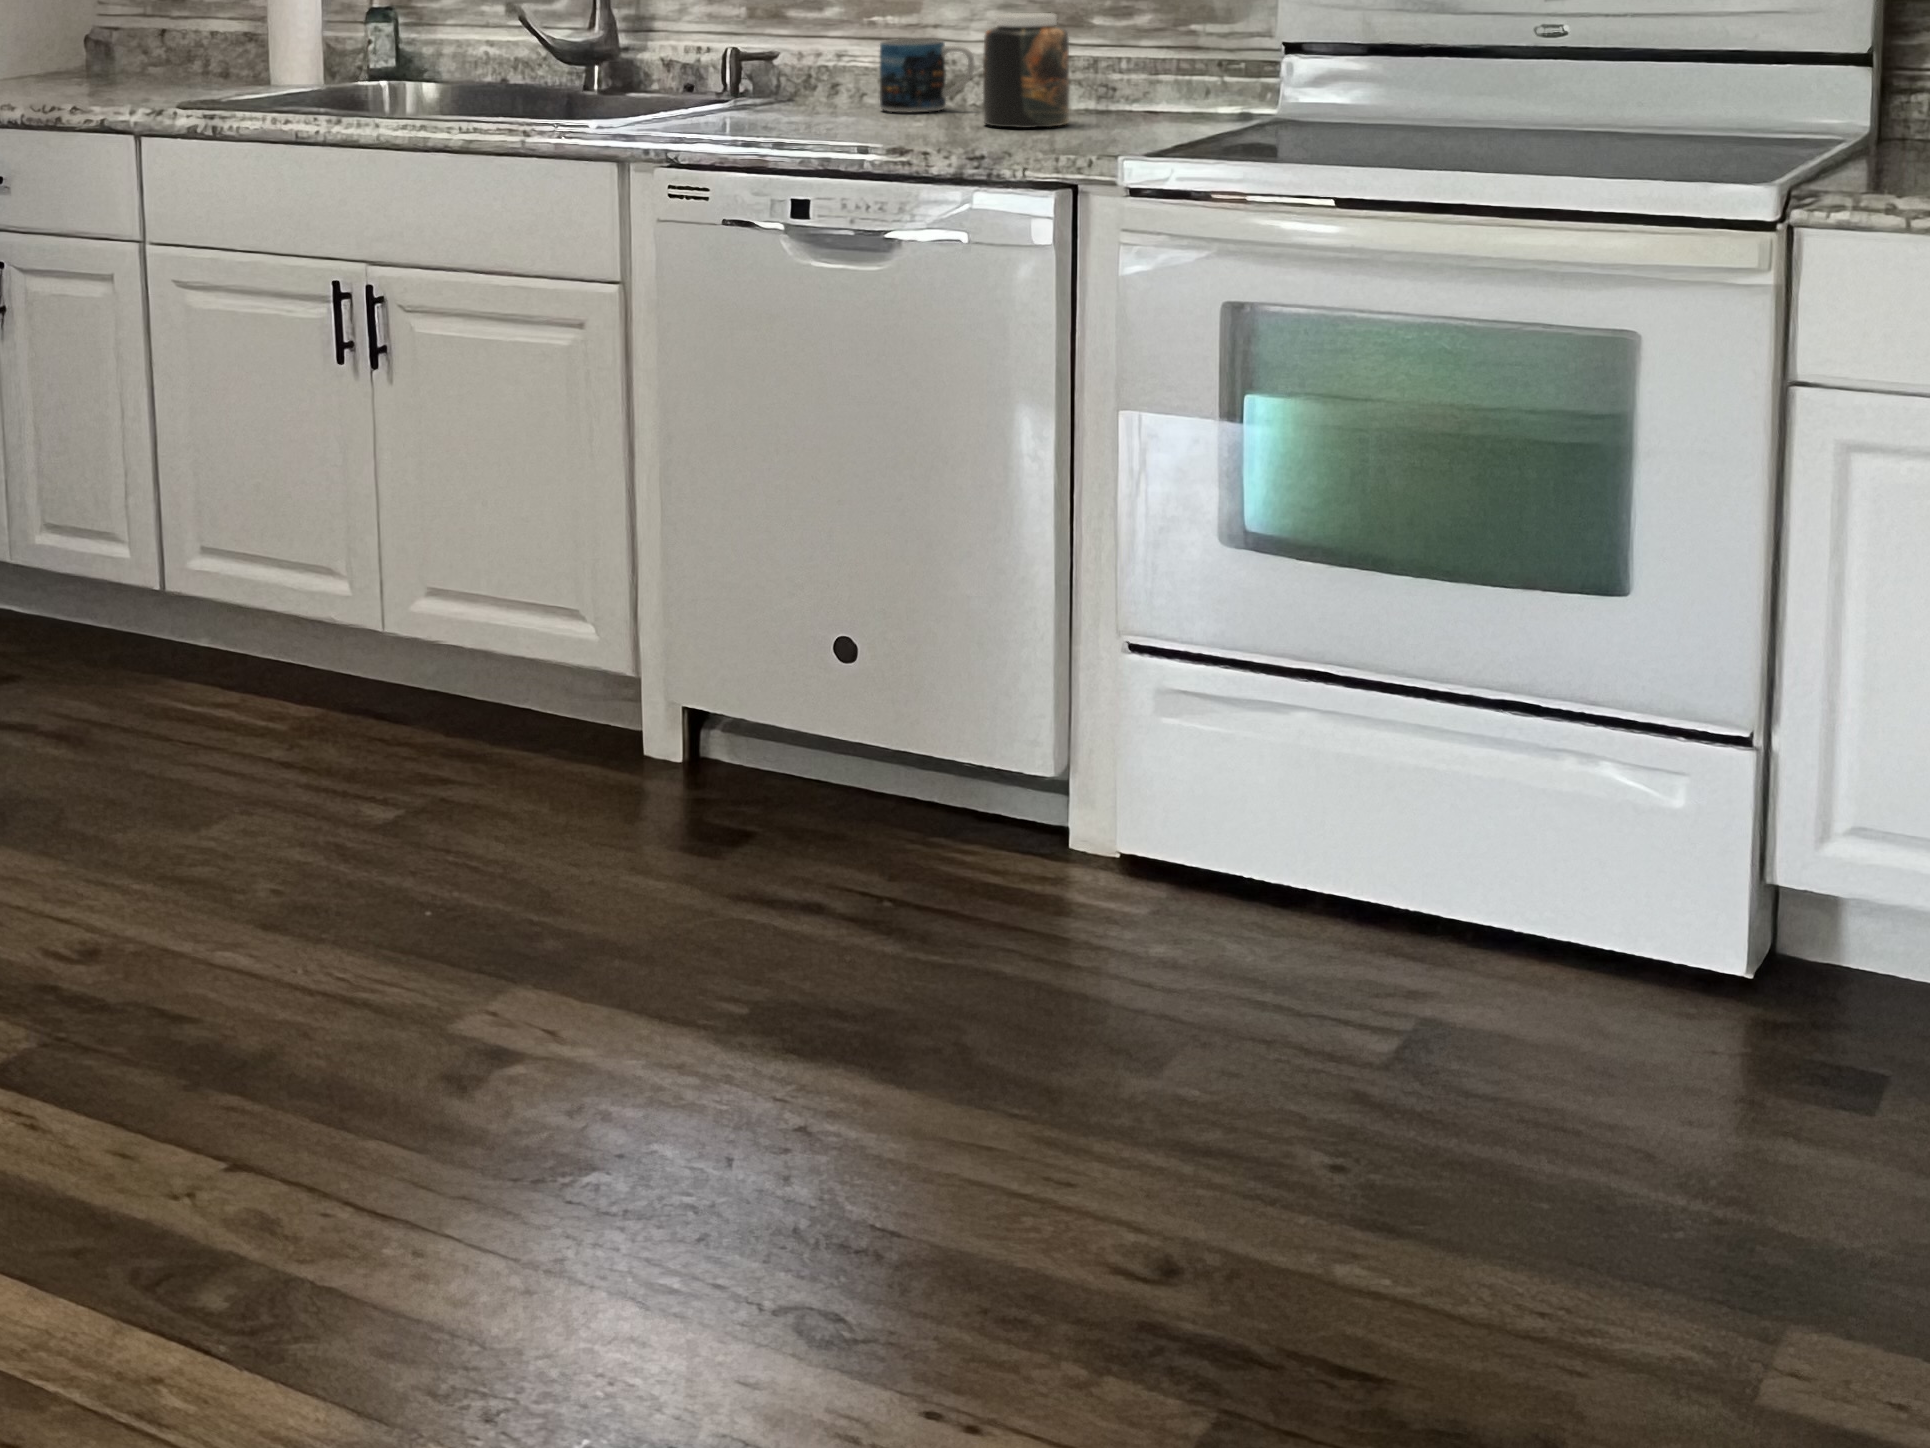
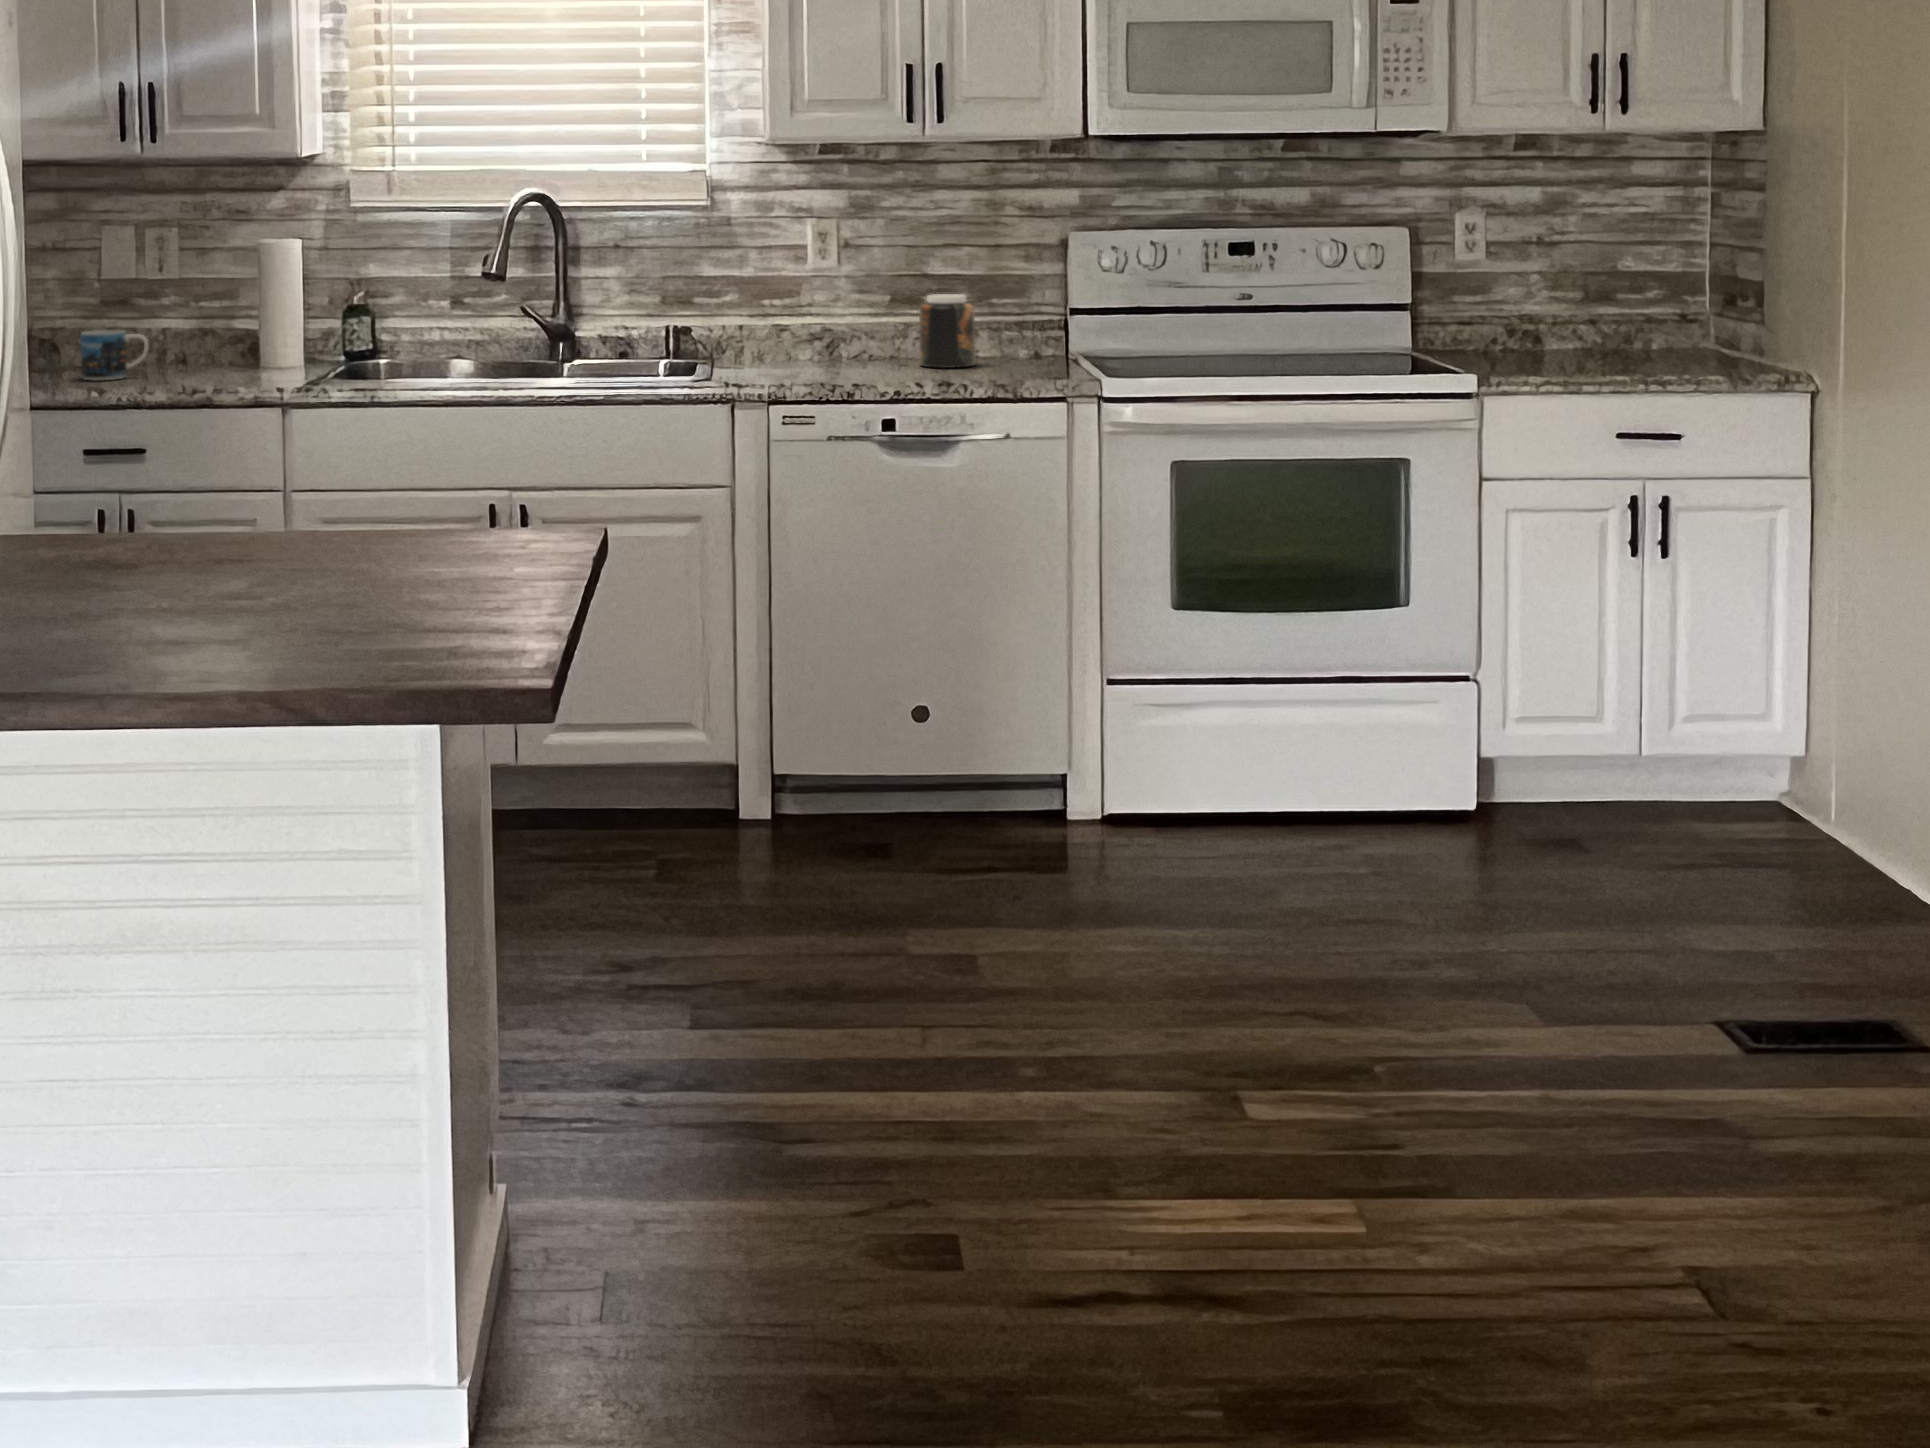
mug: present [880,39,974,112] -> present [80,330,148,380]

